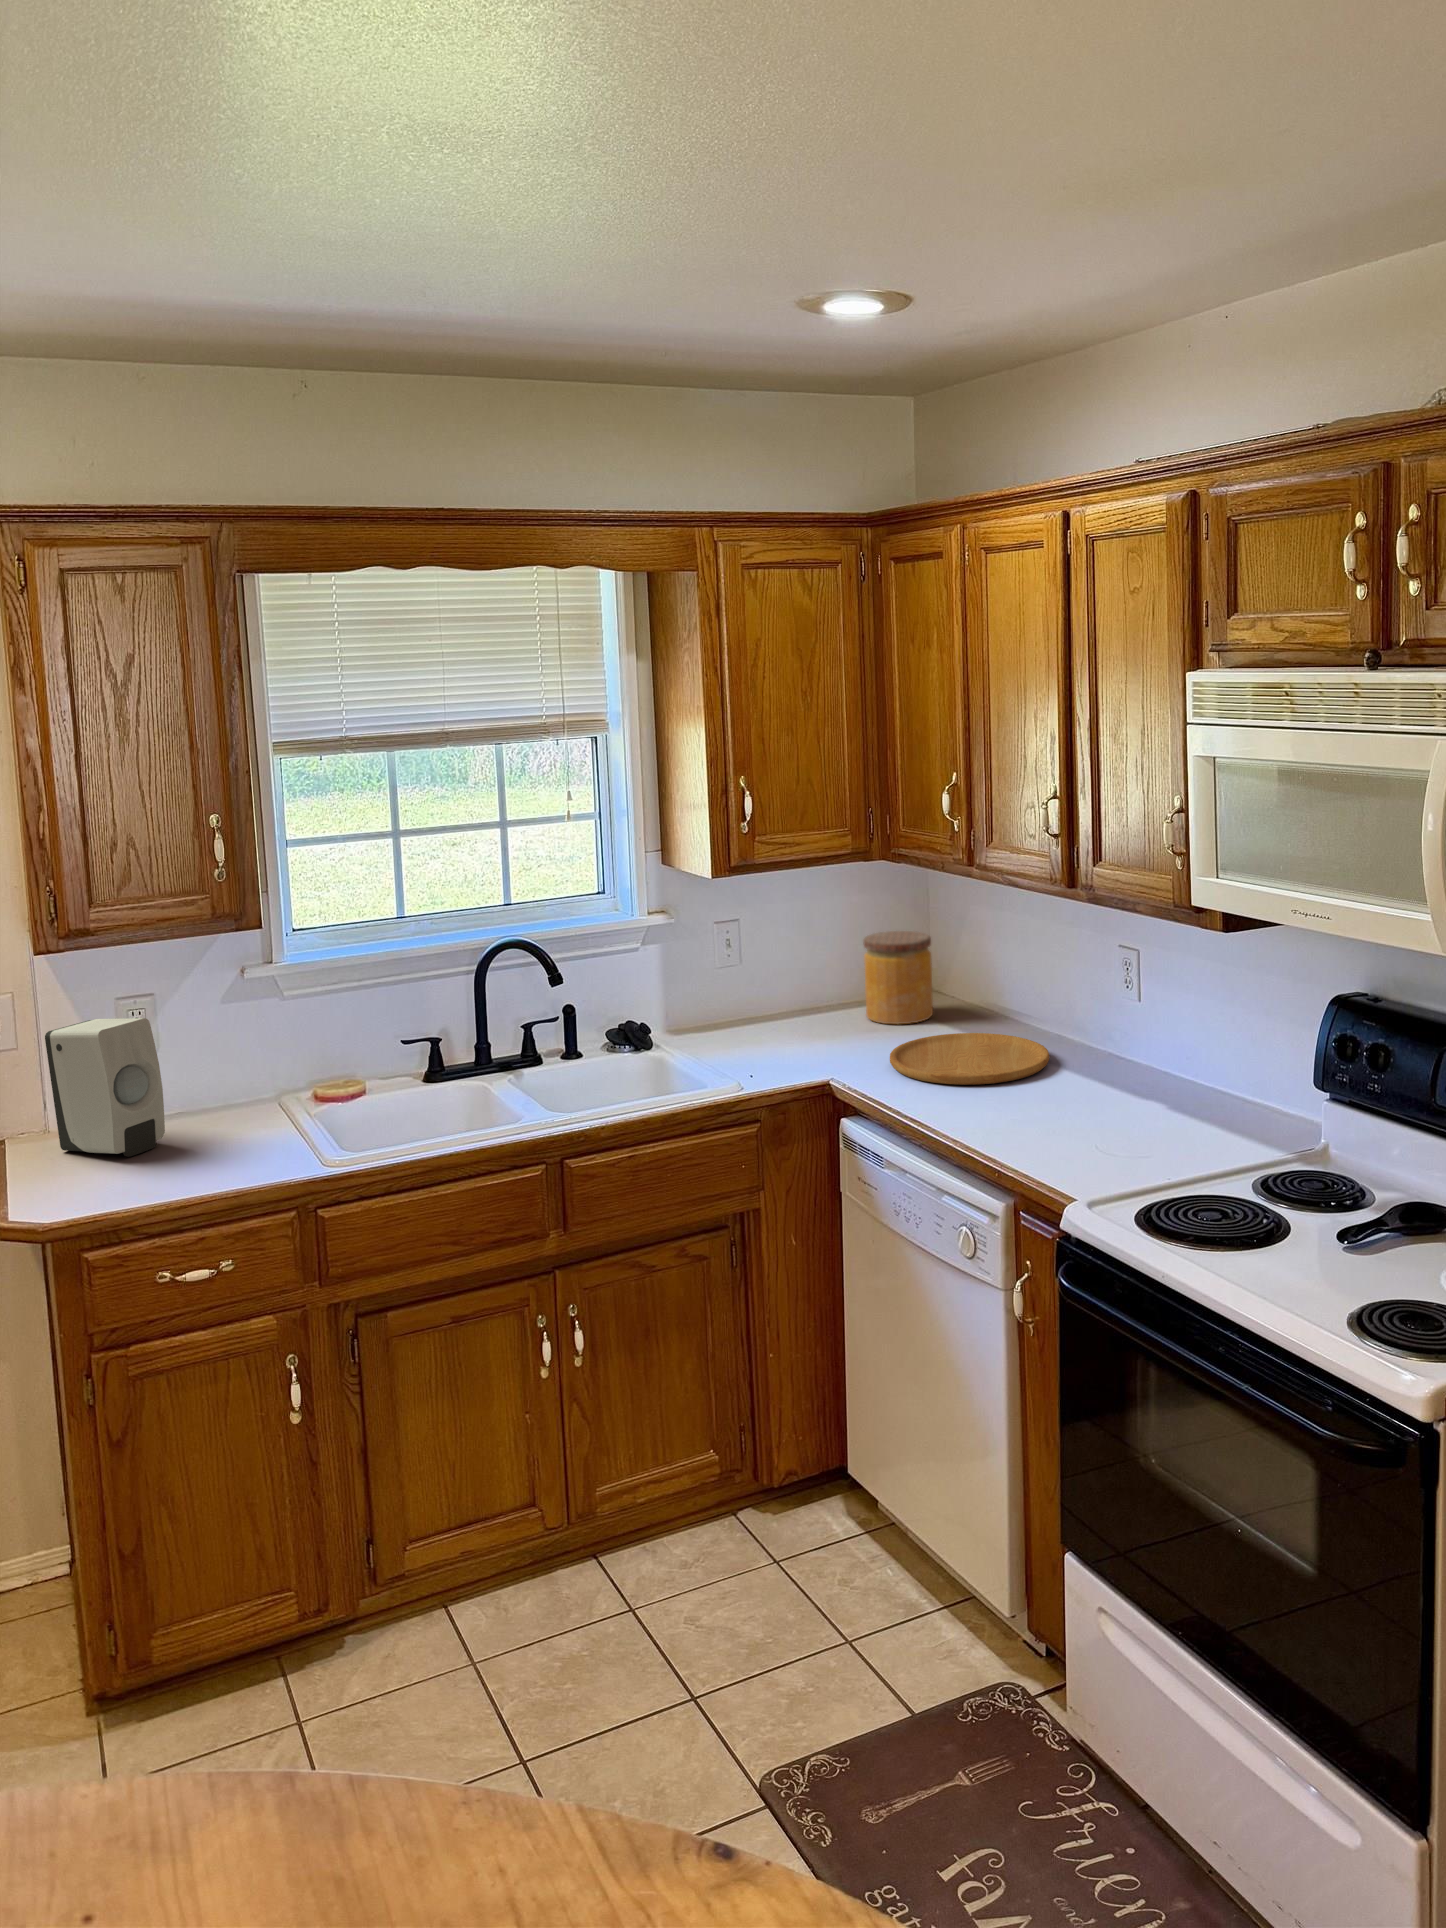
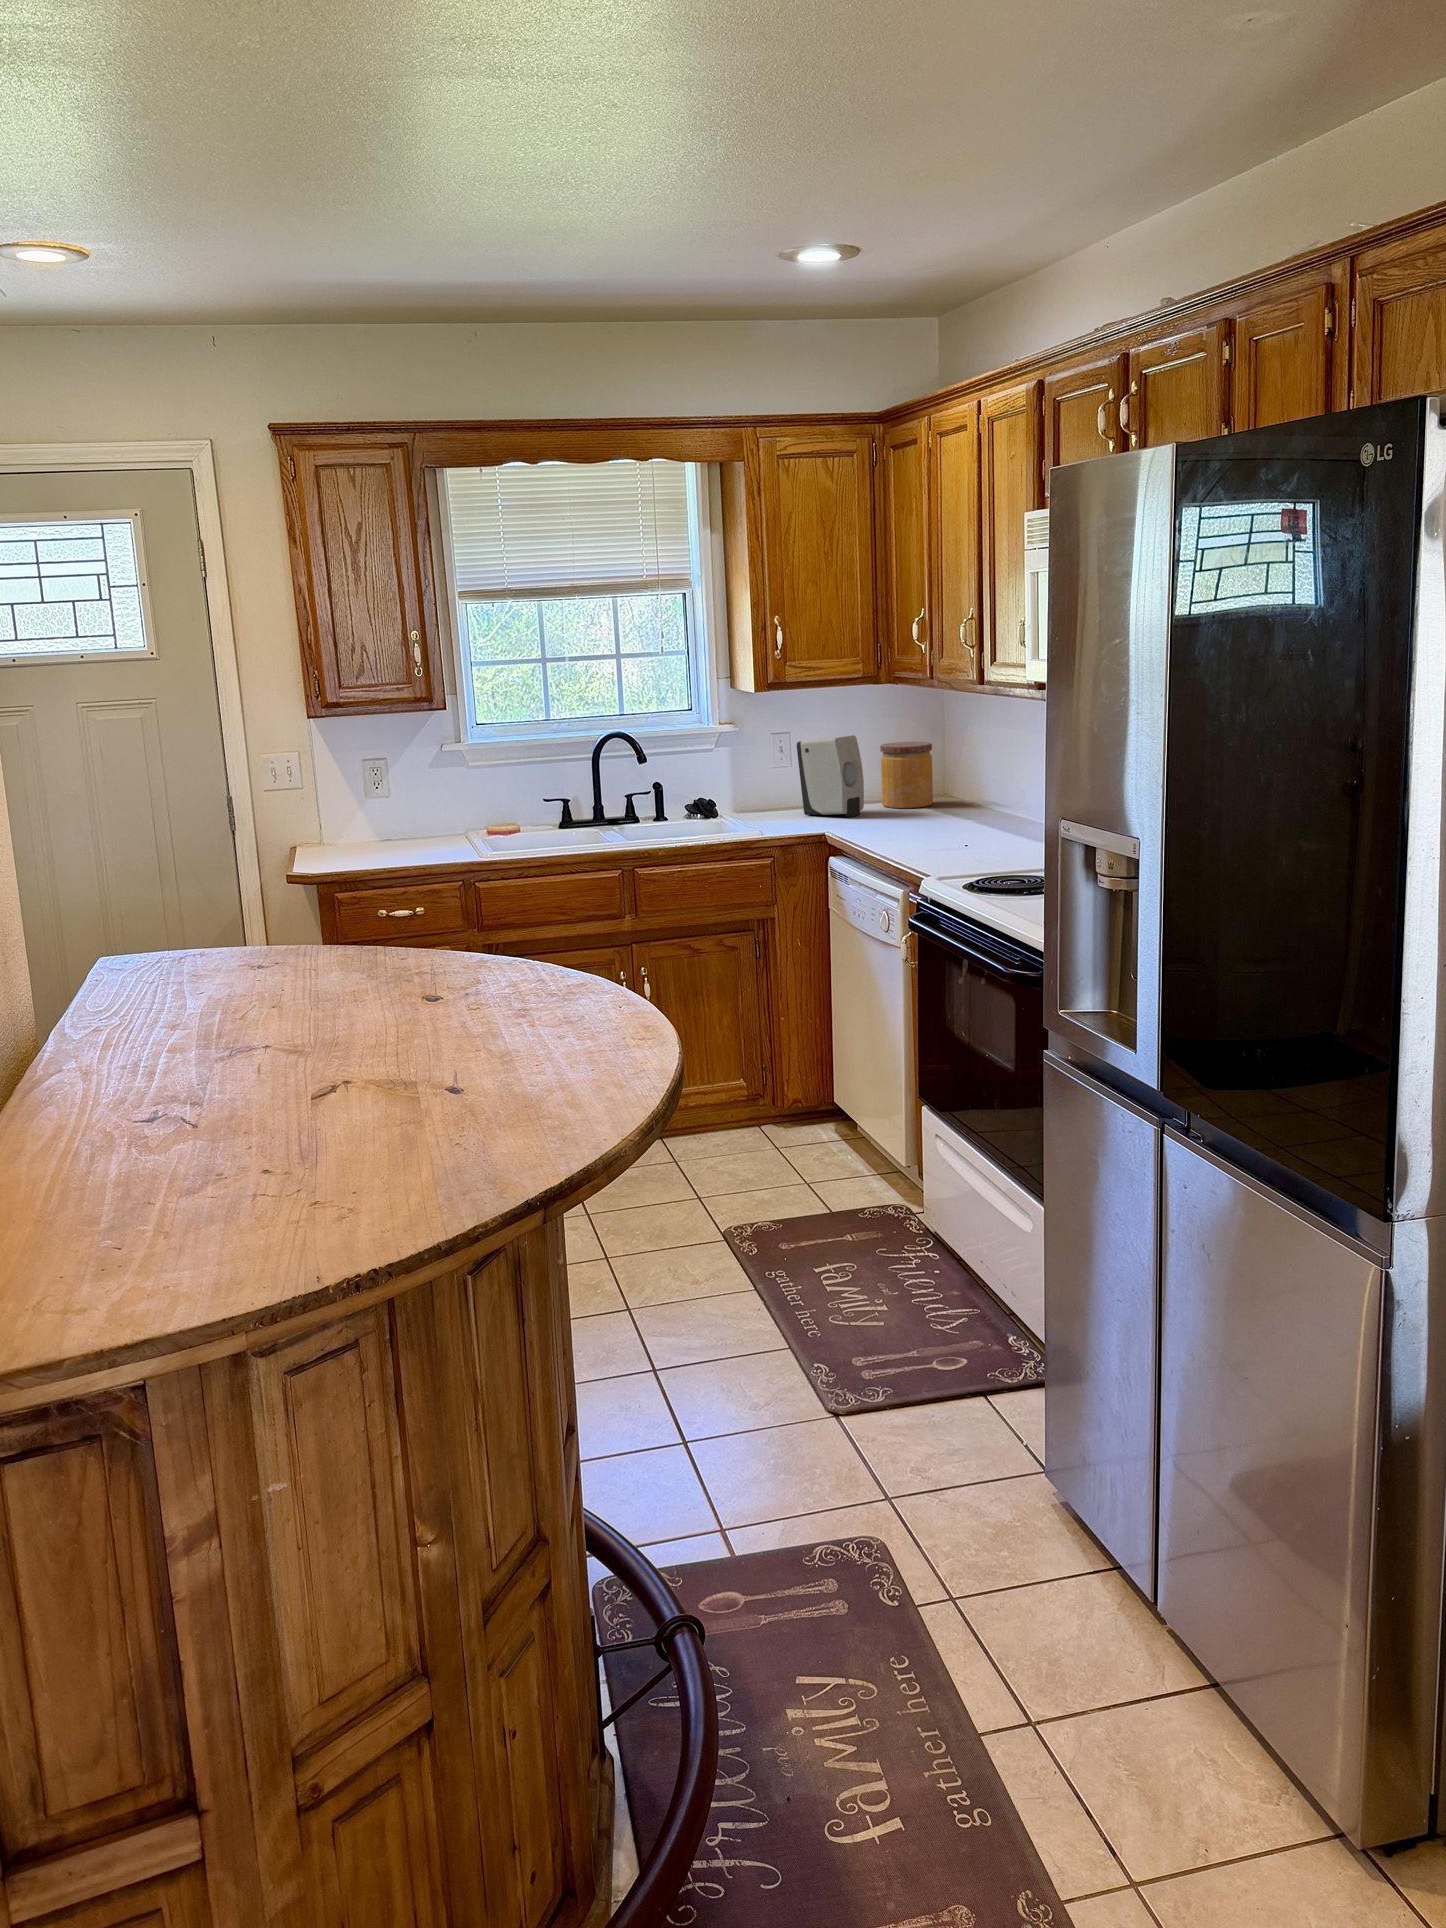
soap dispenser: present [45,1018,165,1157] -> present [797,735,864,817]
cutting board: present [890,1033,1049,1085] -> none [874,809,993,832]

